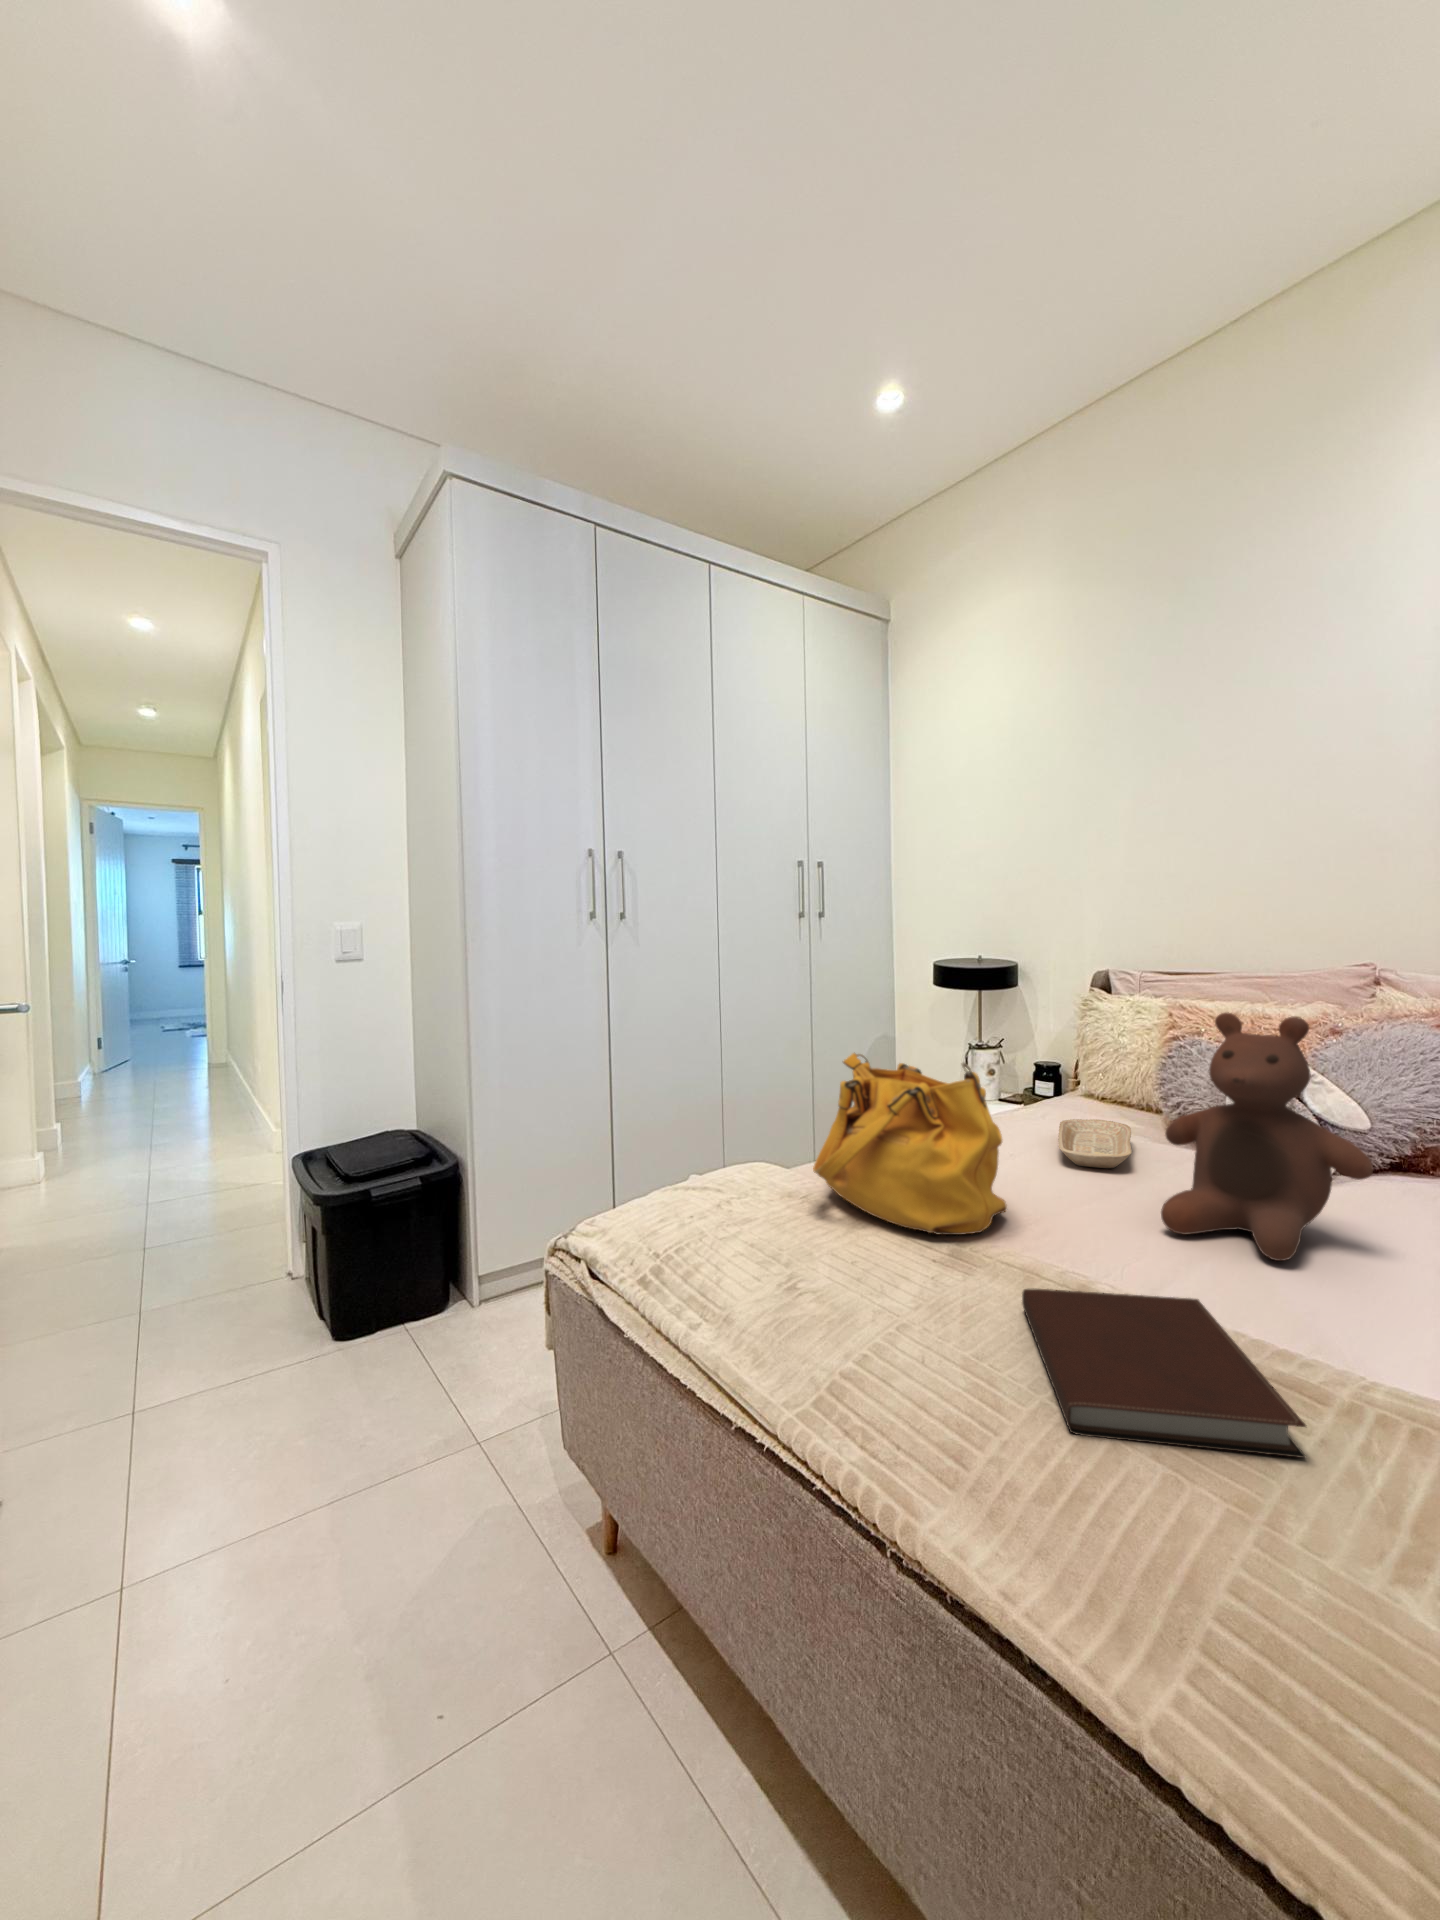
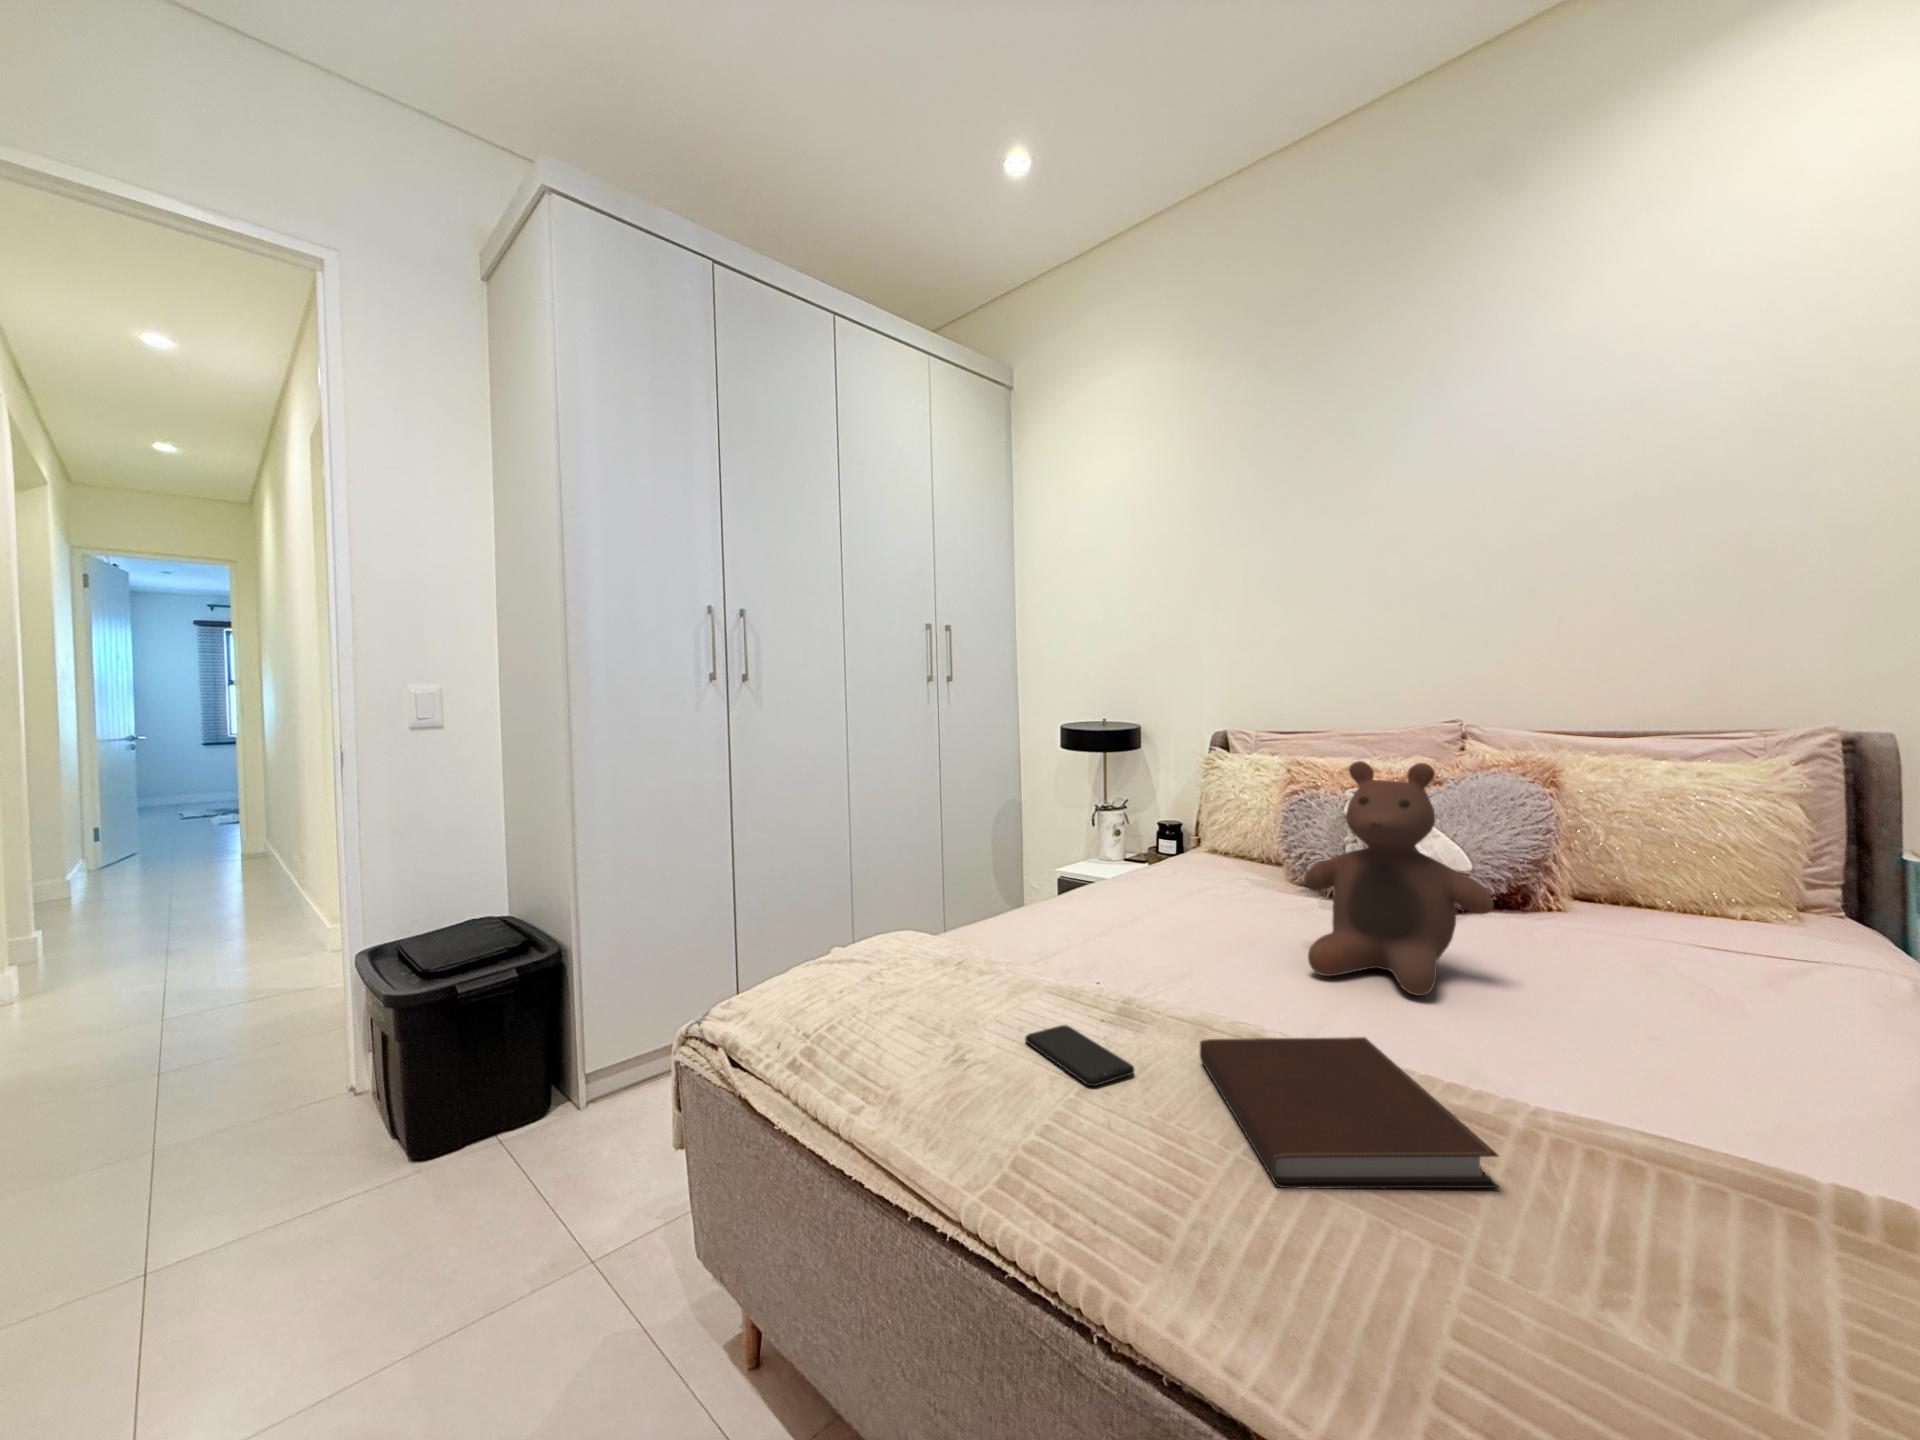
handbag: present [813,1053,1007,1235] -> none [970,810,1164,991]
tray: present [1058,1119,1132,1168] -> none [1195,872,1267,918]
smartphone: none [853,1264,954,1324] -> present [1025,1025,1134,1086]

